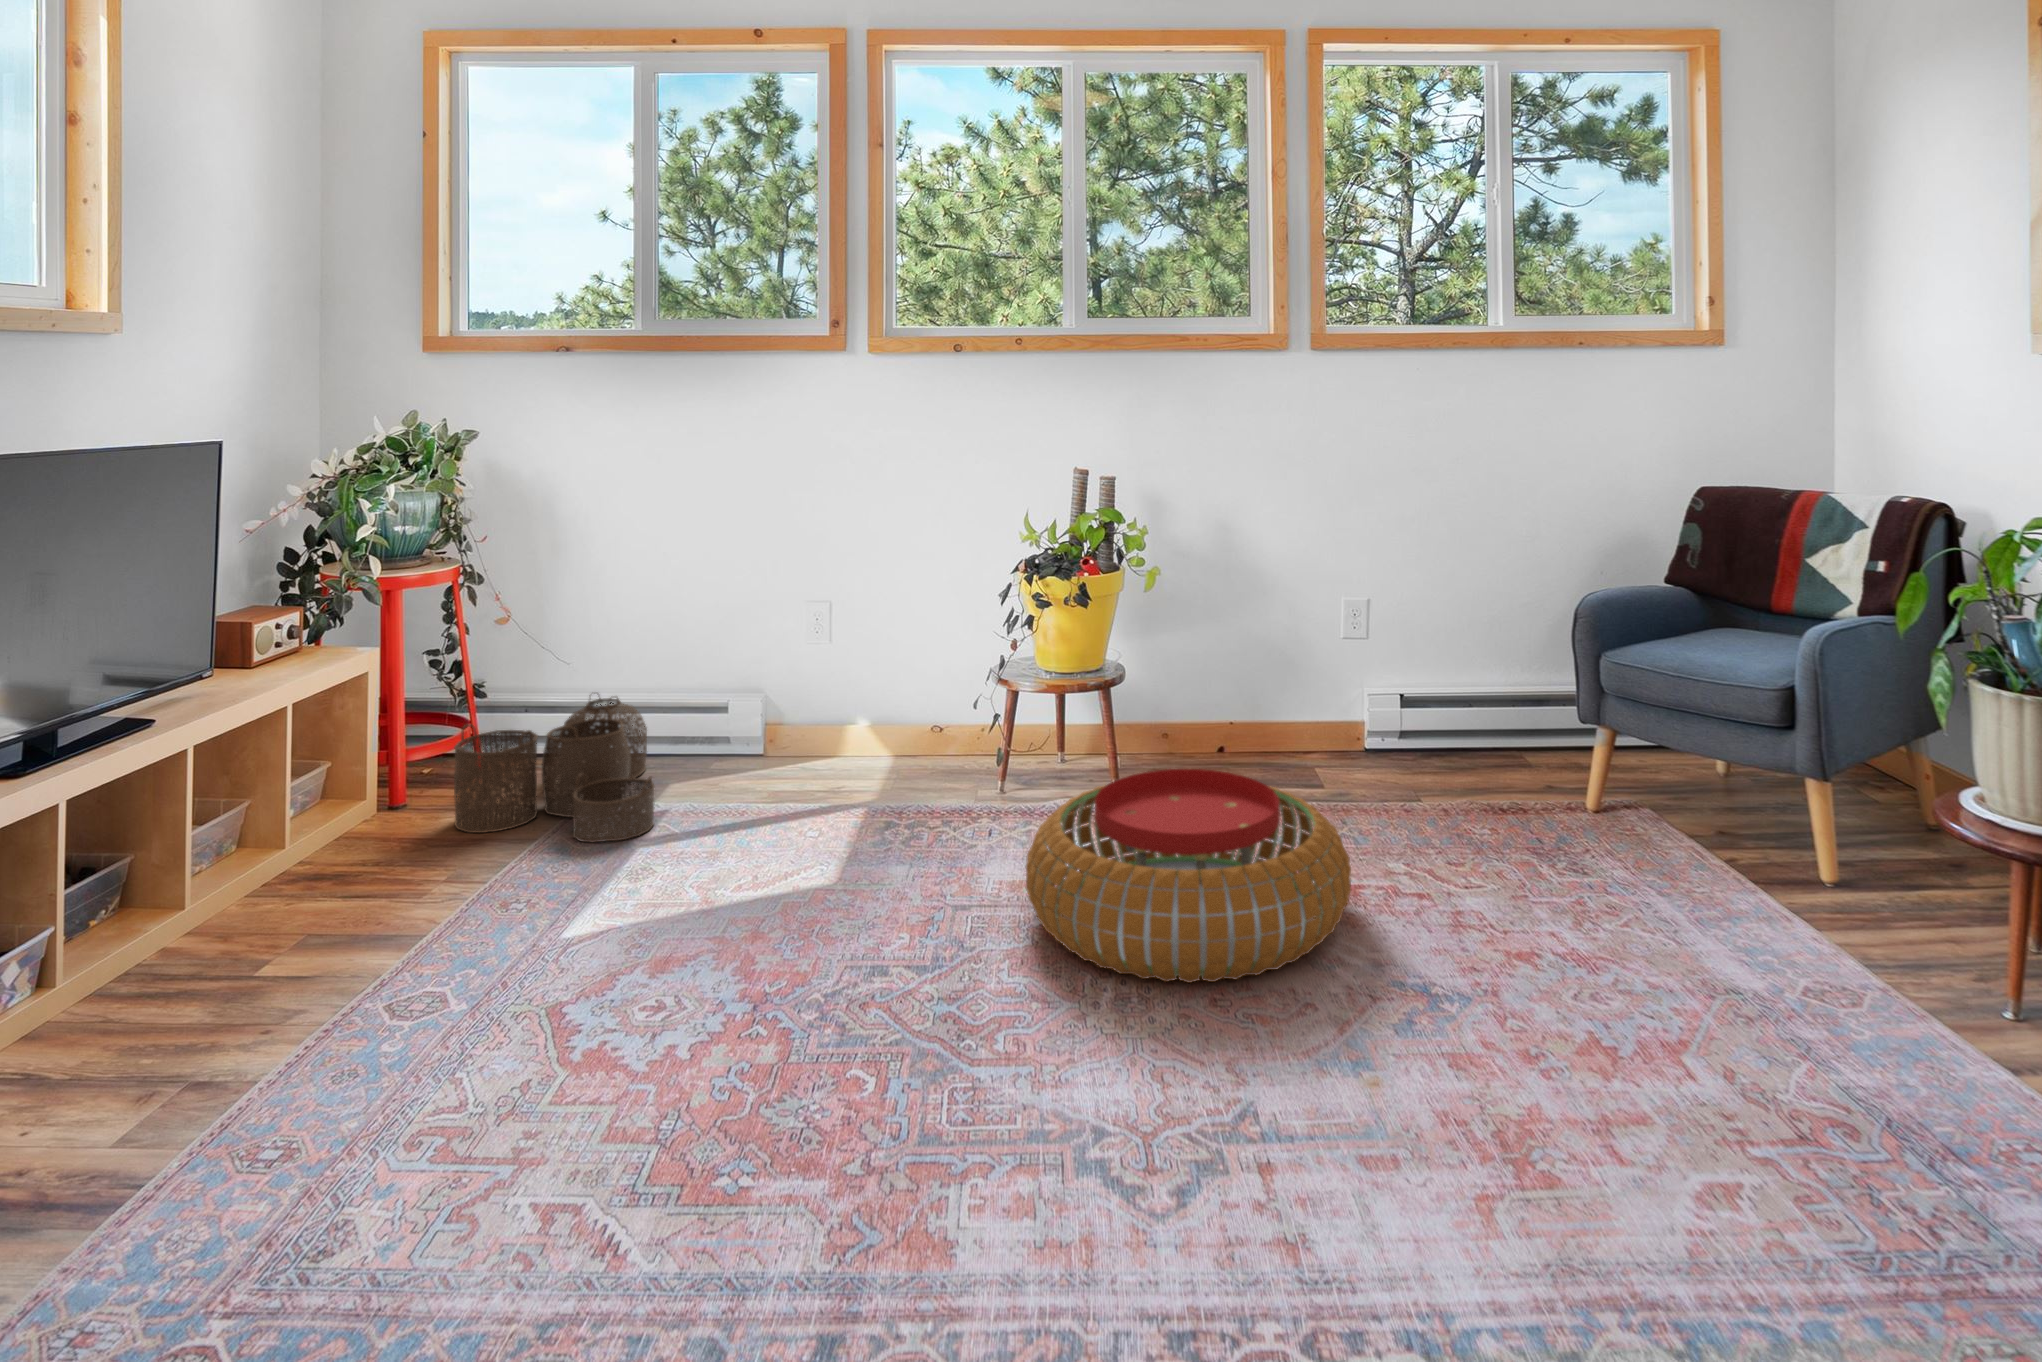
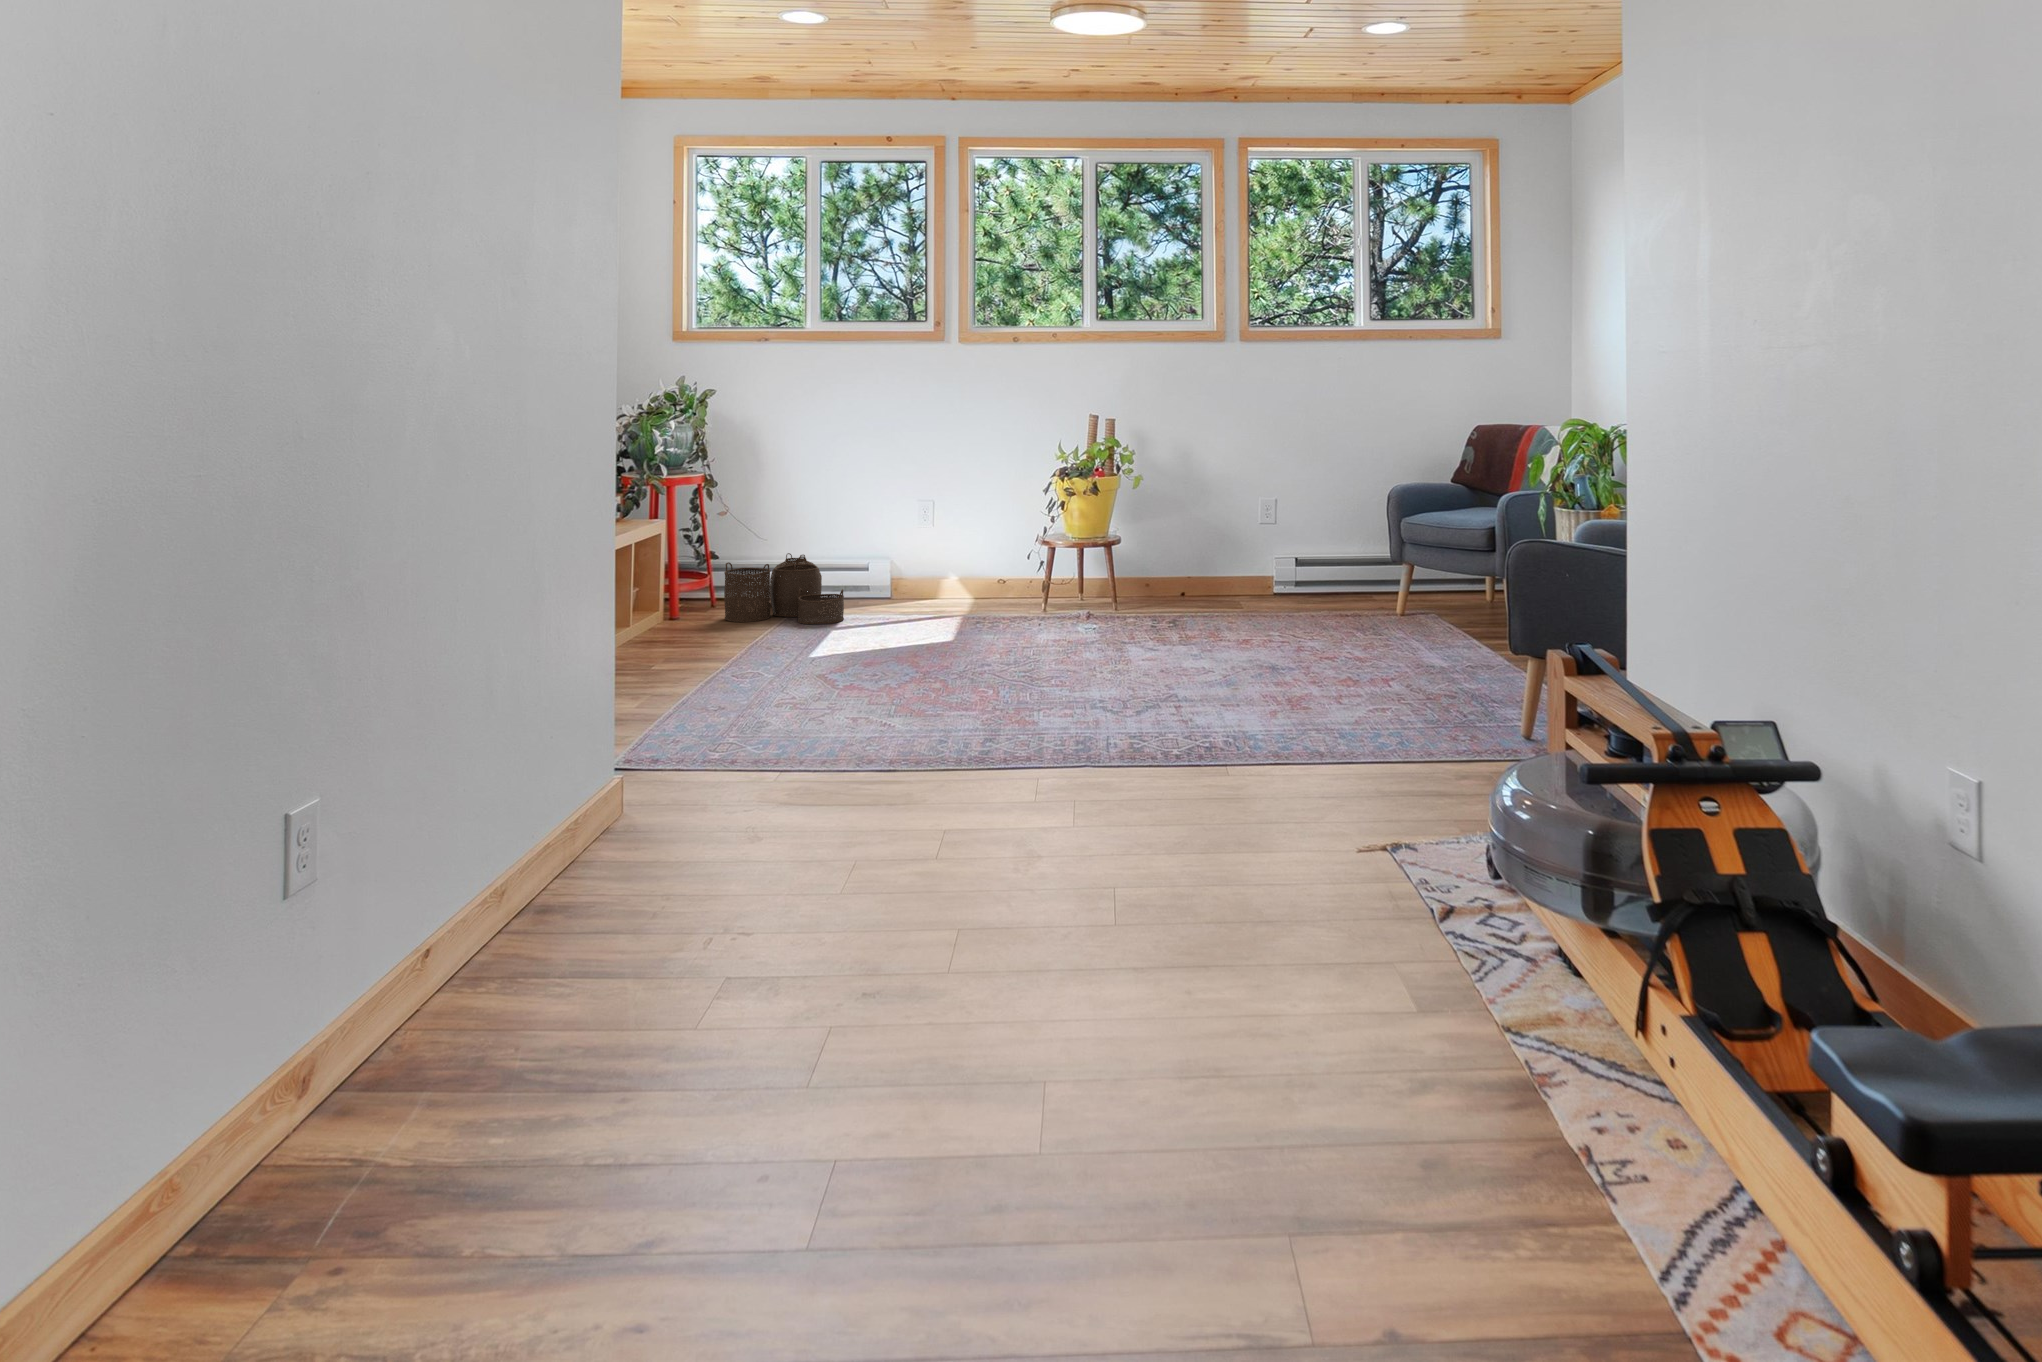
pouf: present [1026,769,1351,983] -> none [1071,571,1244,656]

